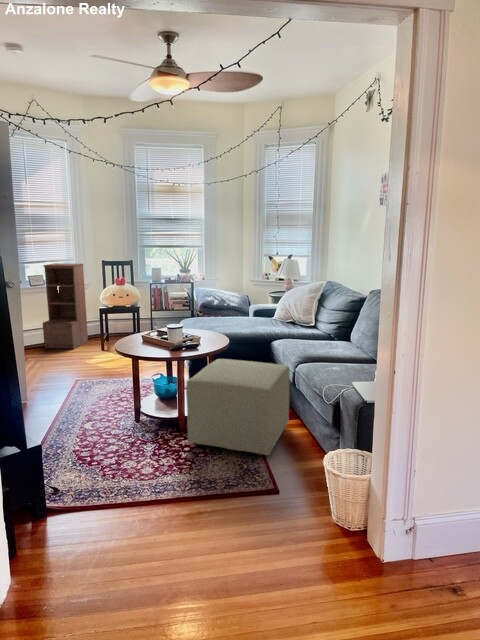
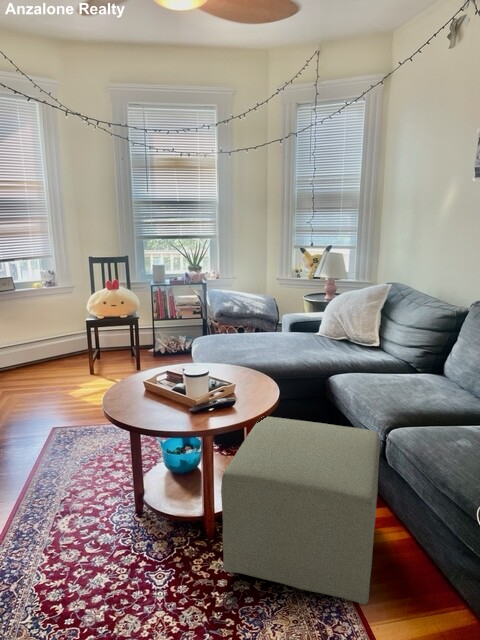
bookshelf: present [43,263,88,349] -> none [12,262,73,373]

